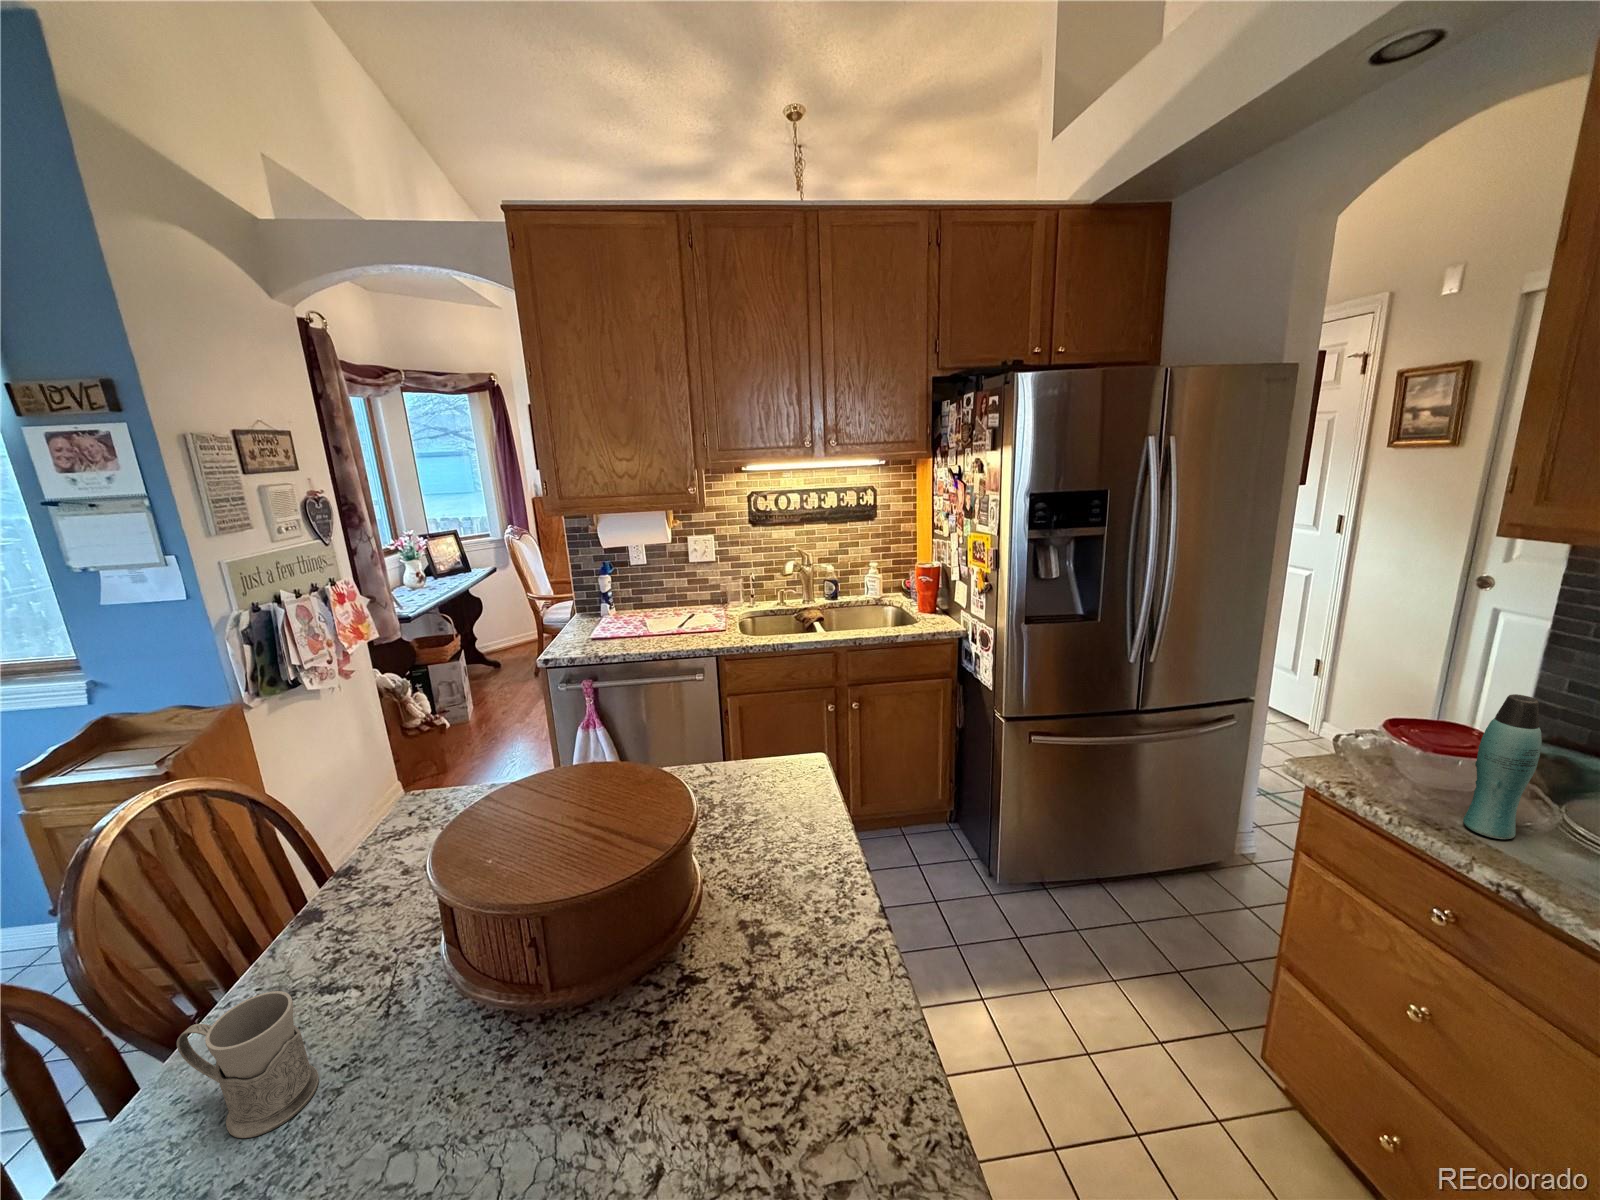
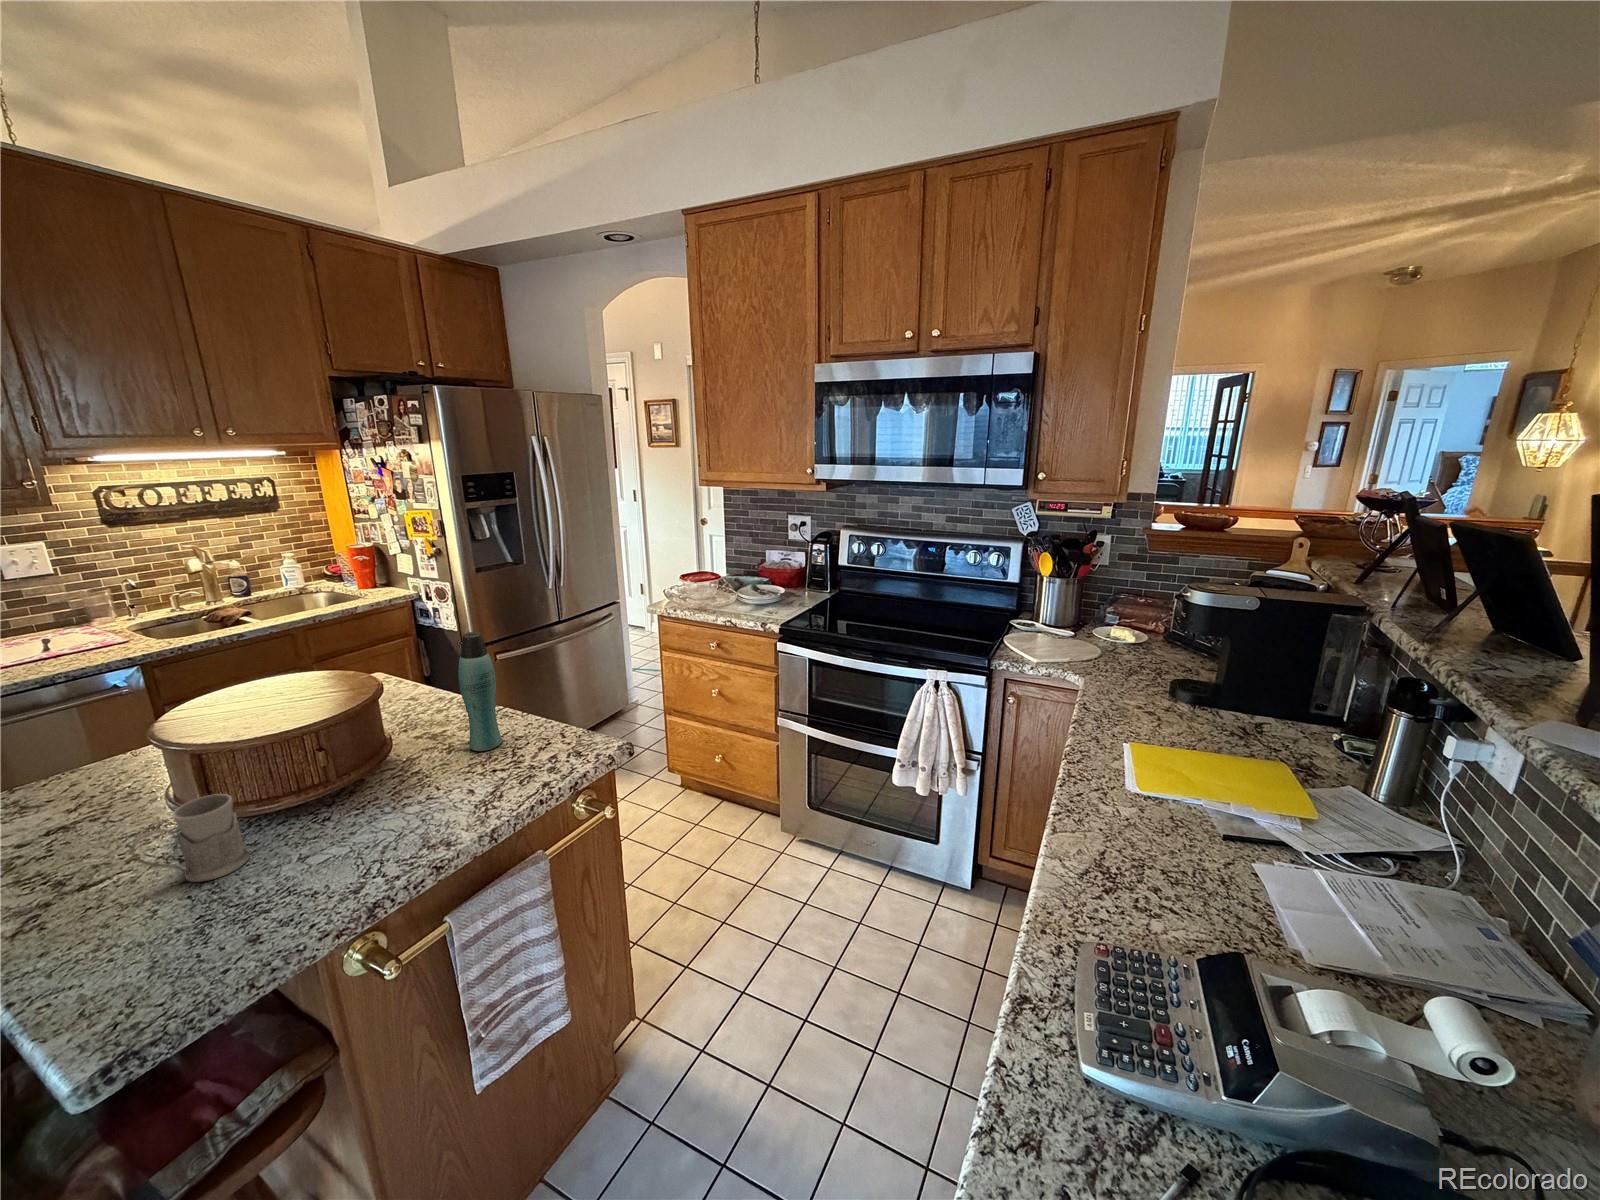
bottle: present [1463,694,1542,839] -> present [458,632,502,751]

